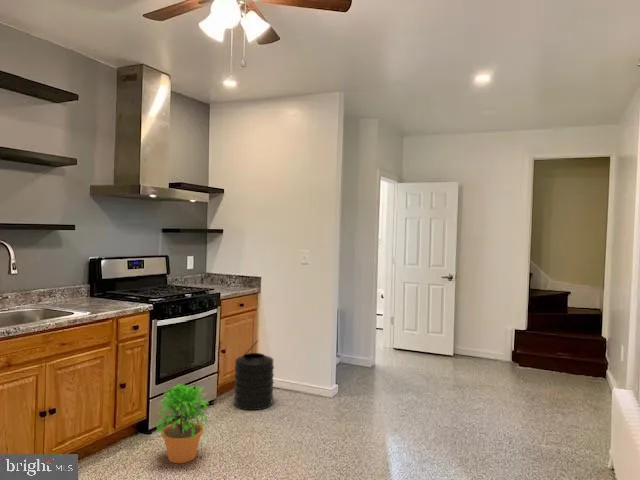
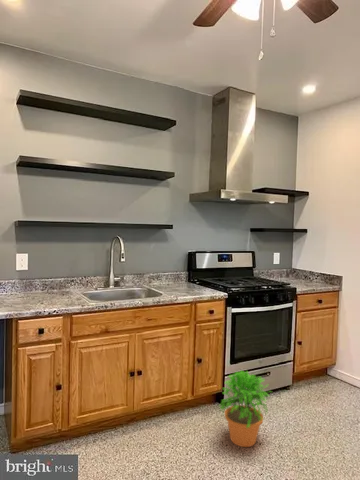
trash can: present [234,342,274,410] -> none [308,338,351,409]

